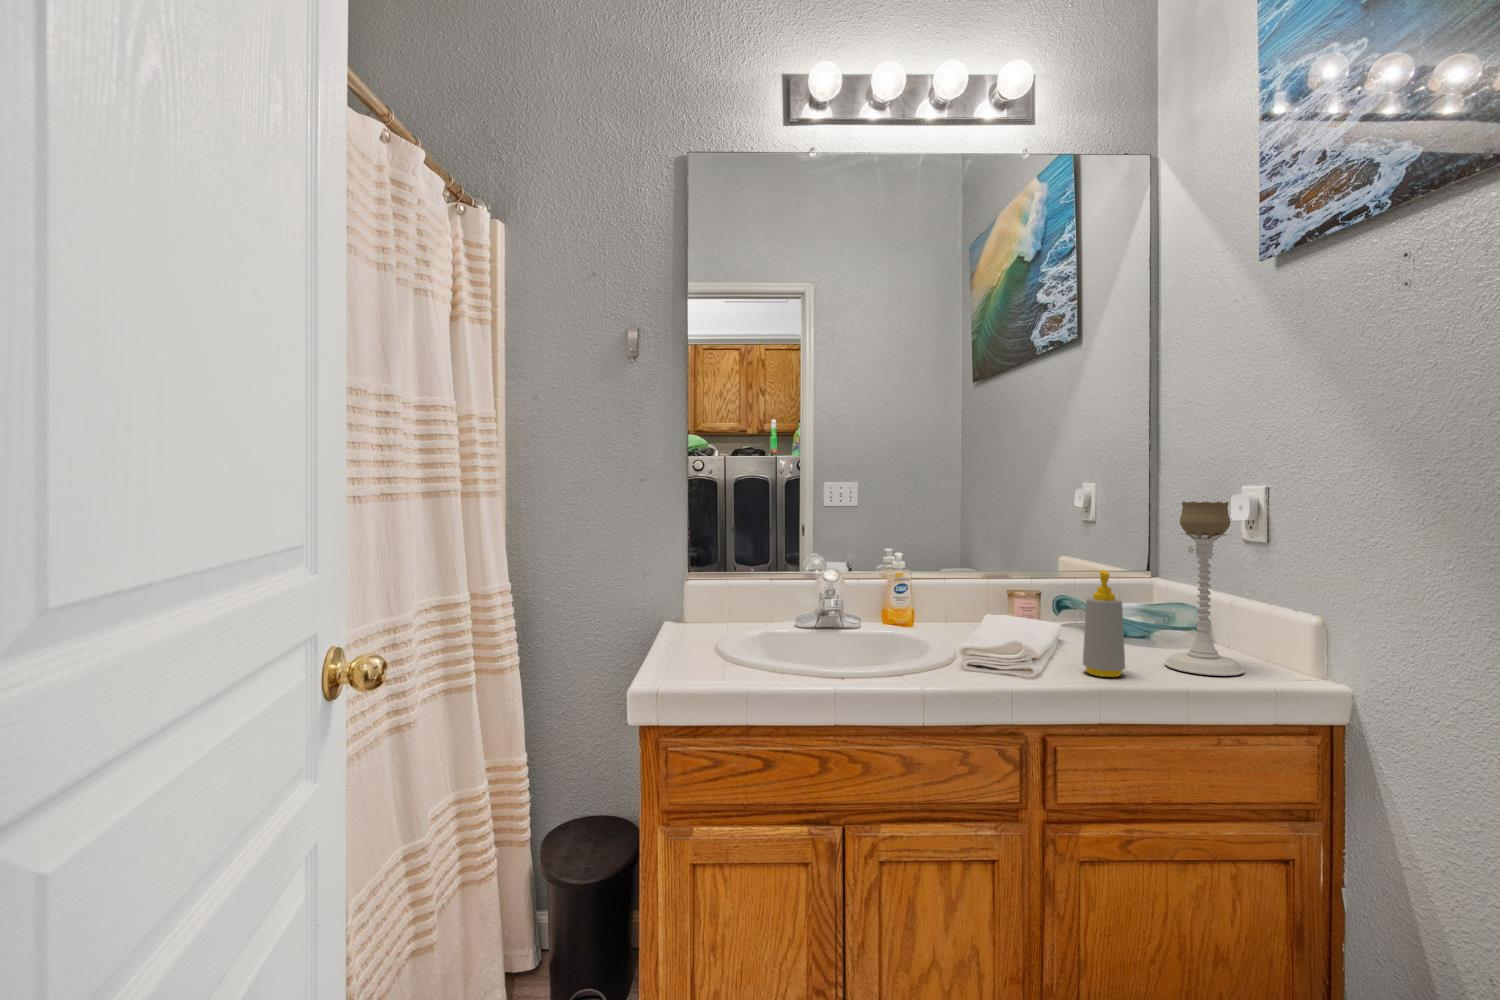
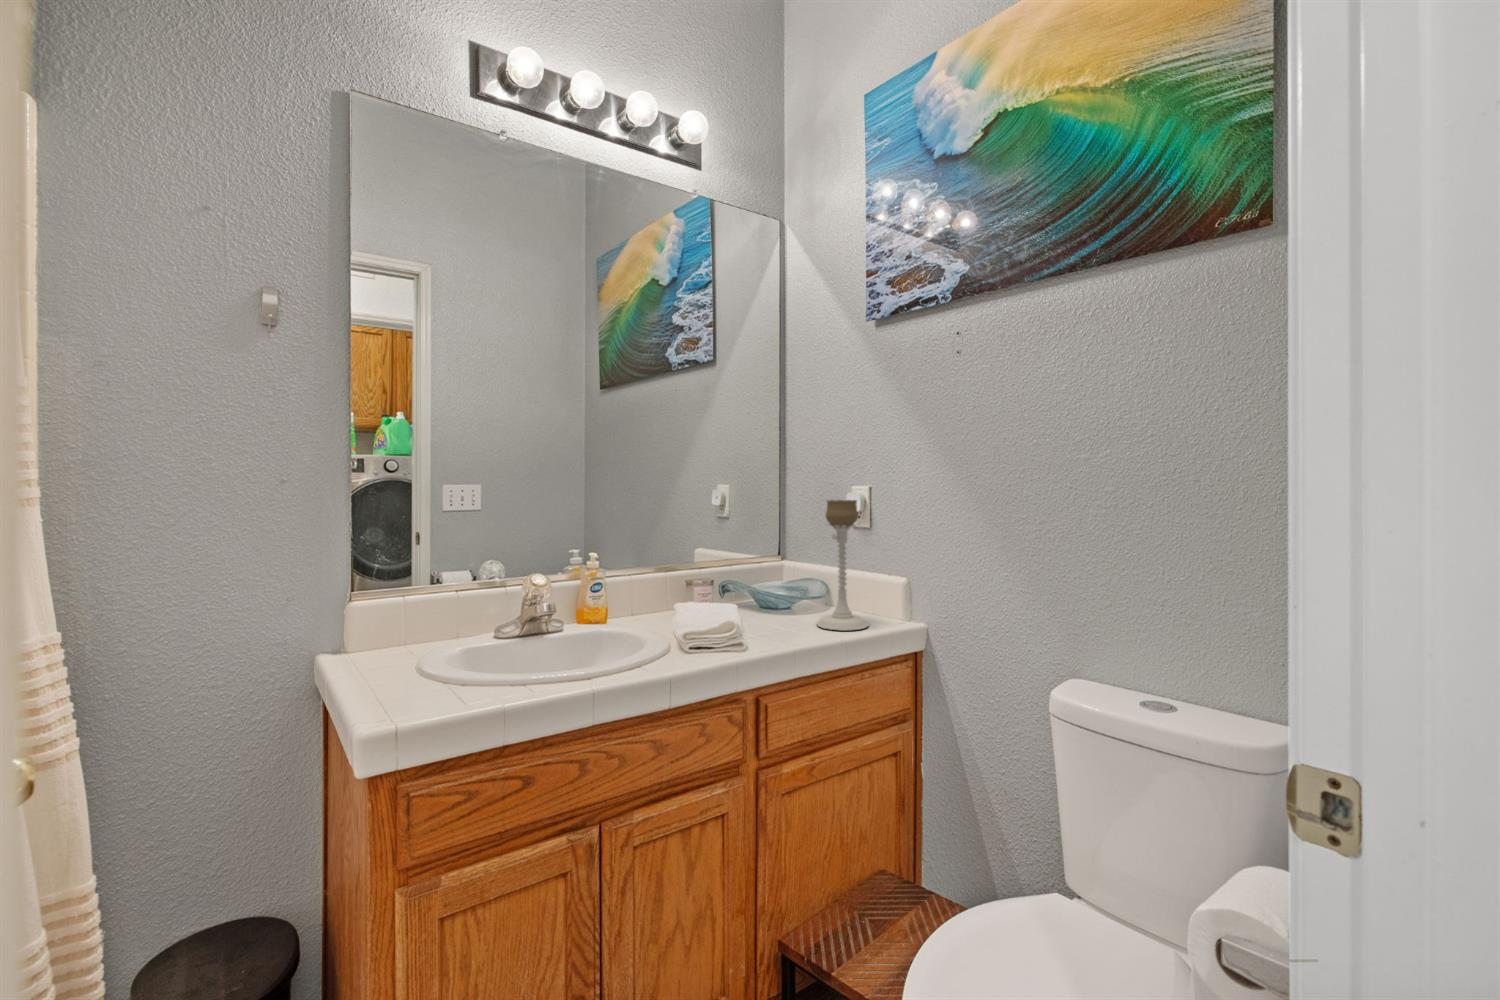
soap bottle: present [1083,570,1125,677] -> none [771,557,803,643]

